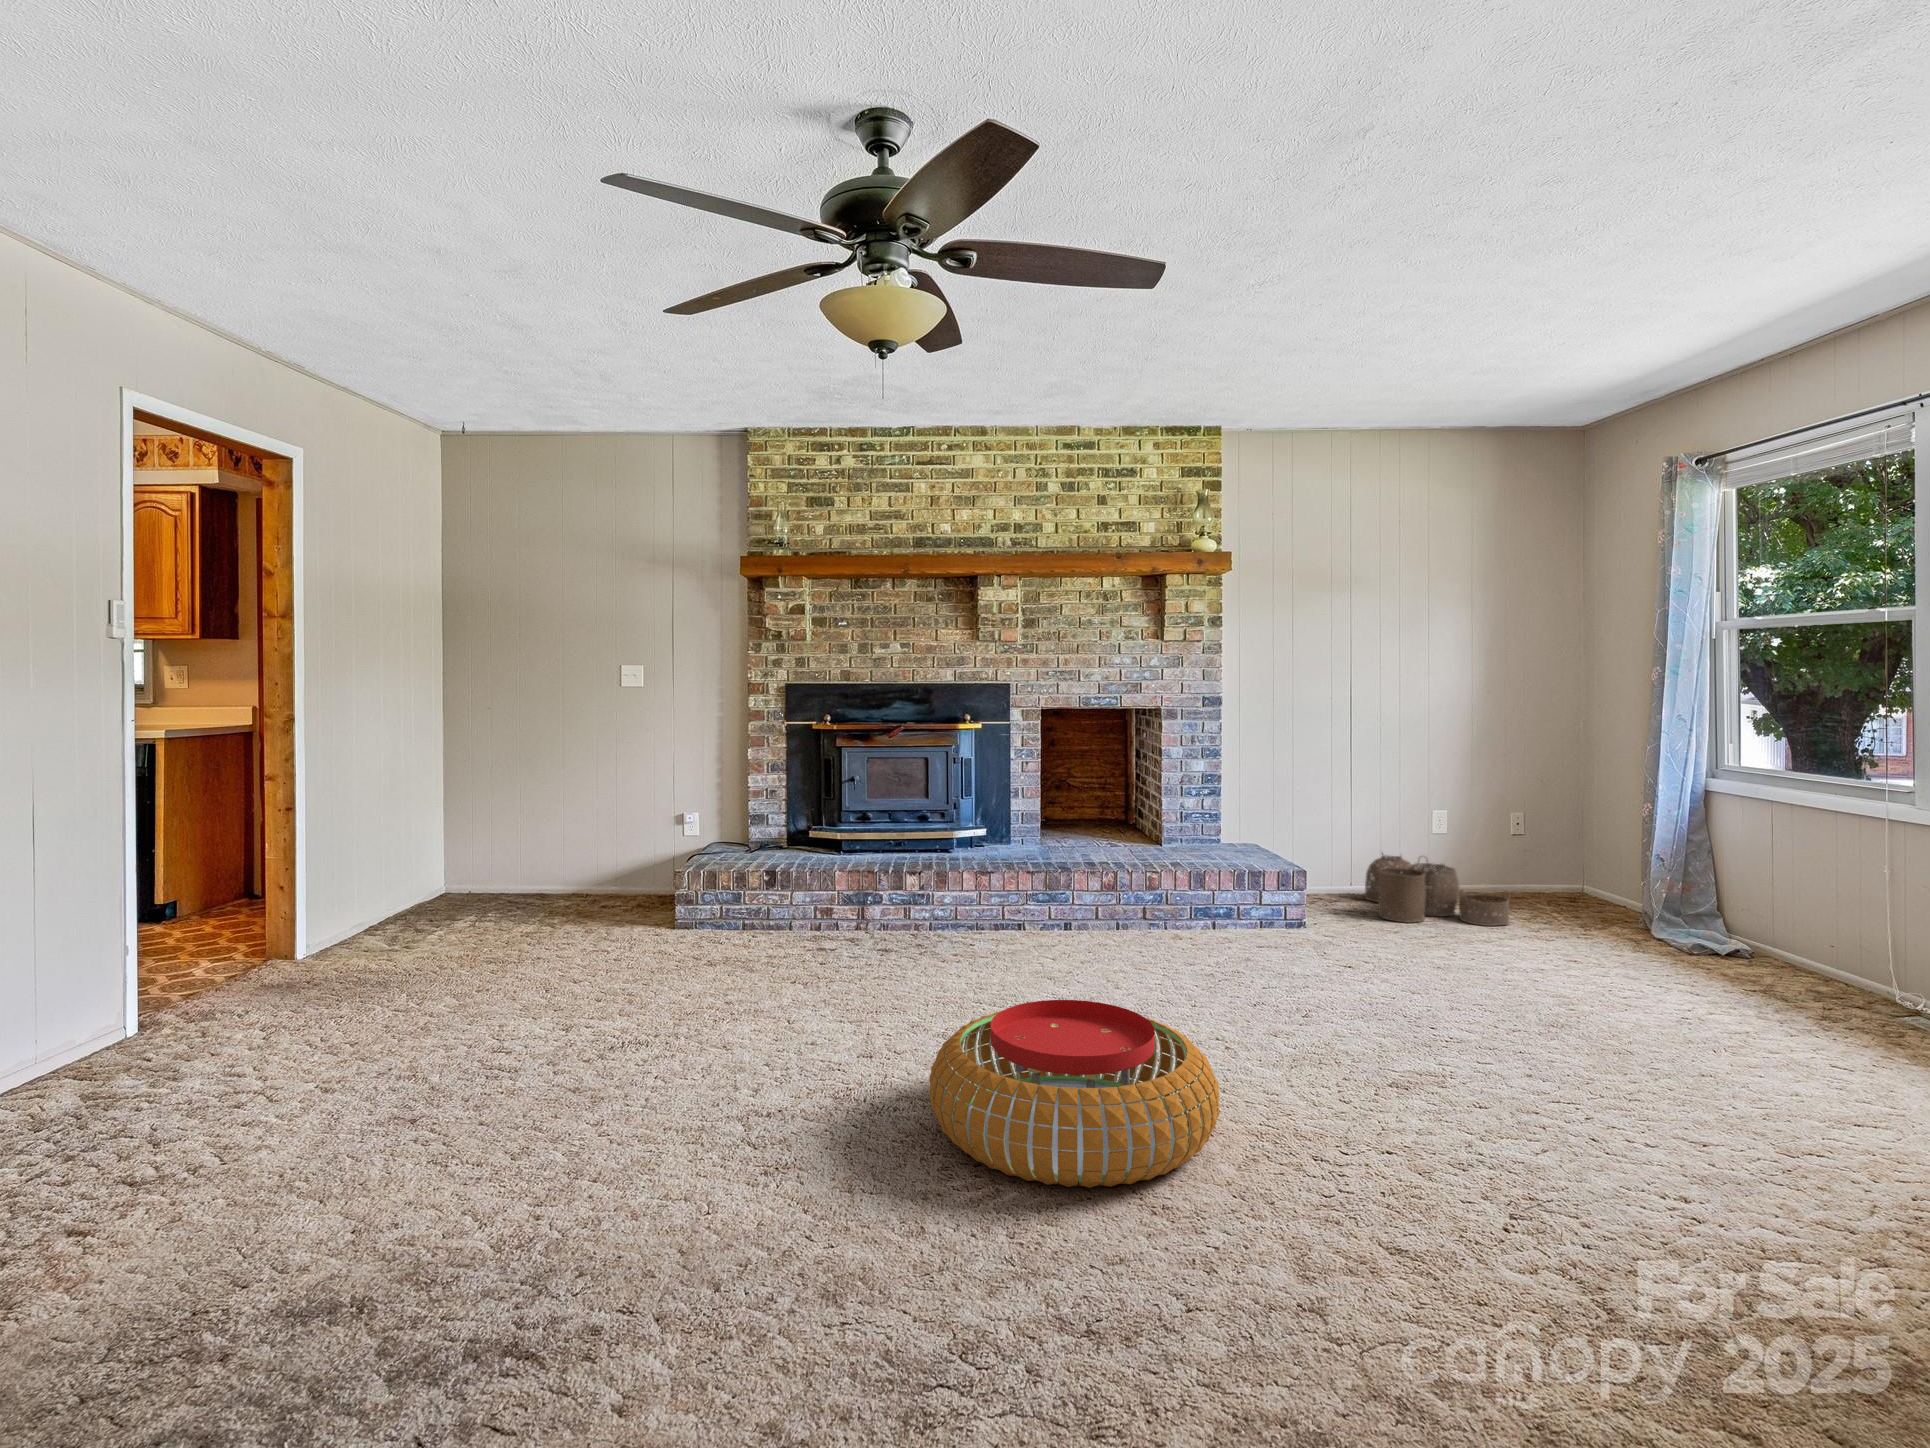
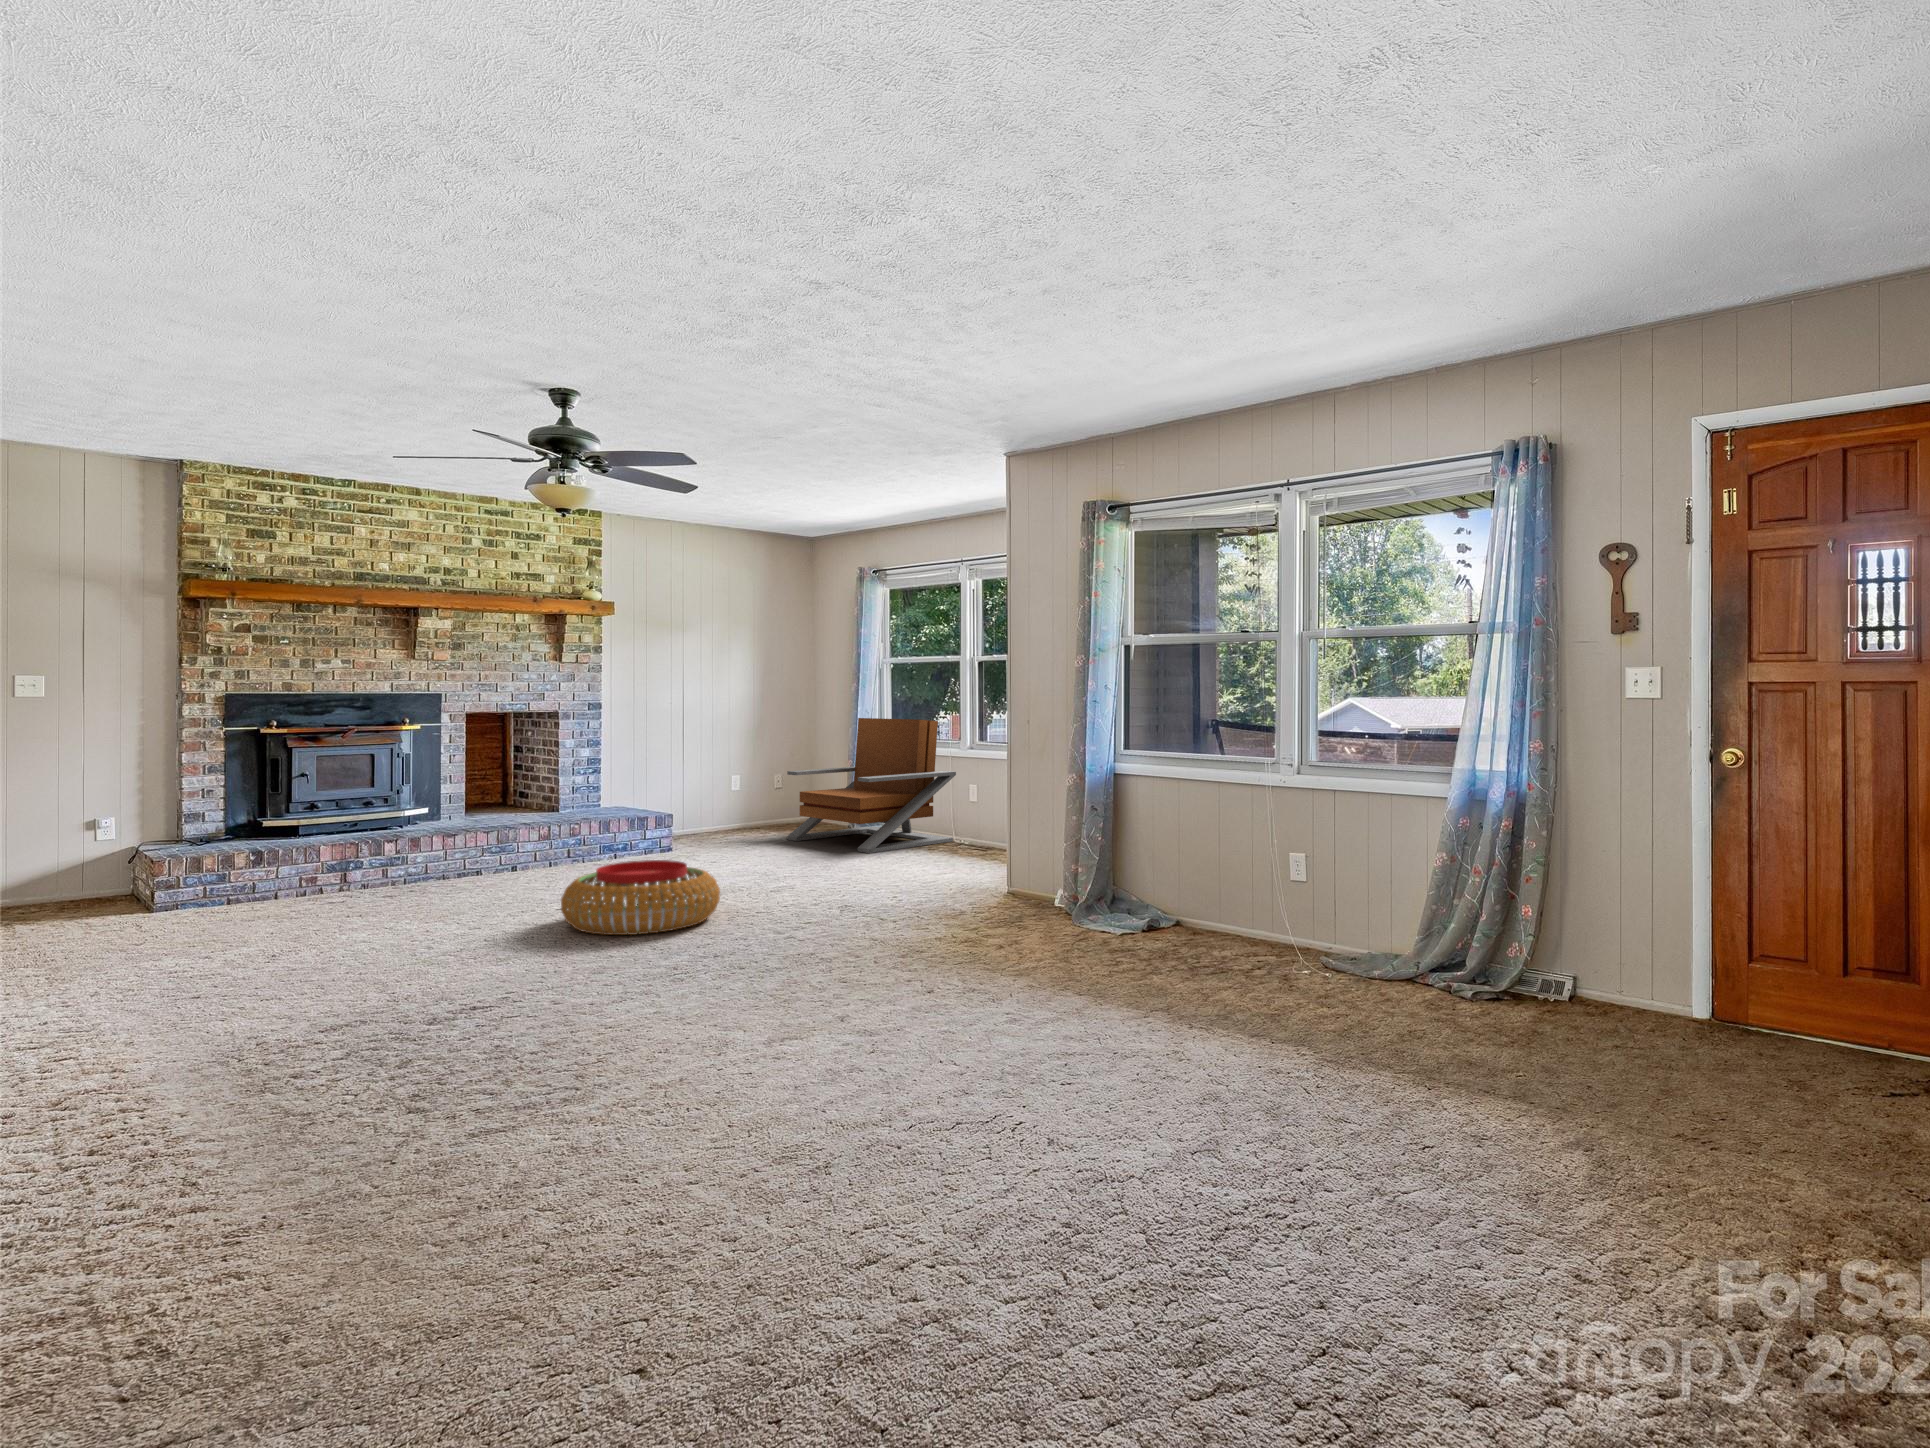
lounge chair: none [1507,733,1907,1016] -> present [787,718,956,853]
woven basket: present [1365,853,1510,926] -> none [695,801,784,840]

